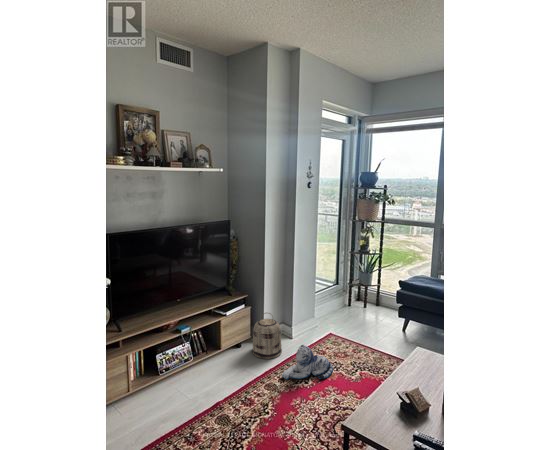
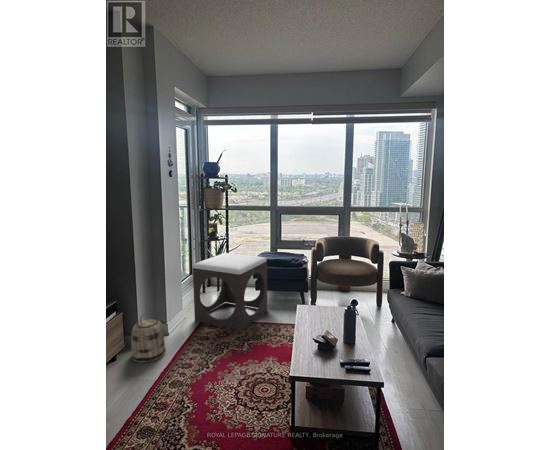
footstool: none [324,269,410,358] -> present [193,253,267,331]
plush toy: present [282,345,333,379] -> none [181,333,225,372]

